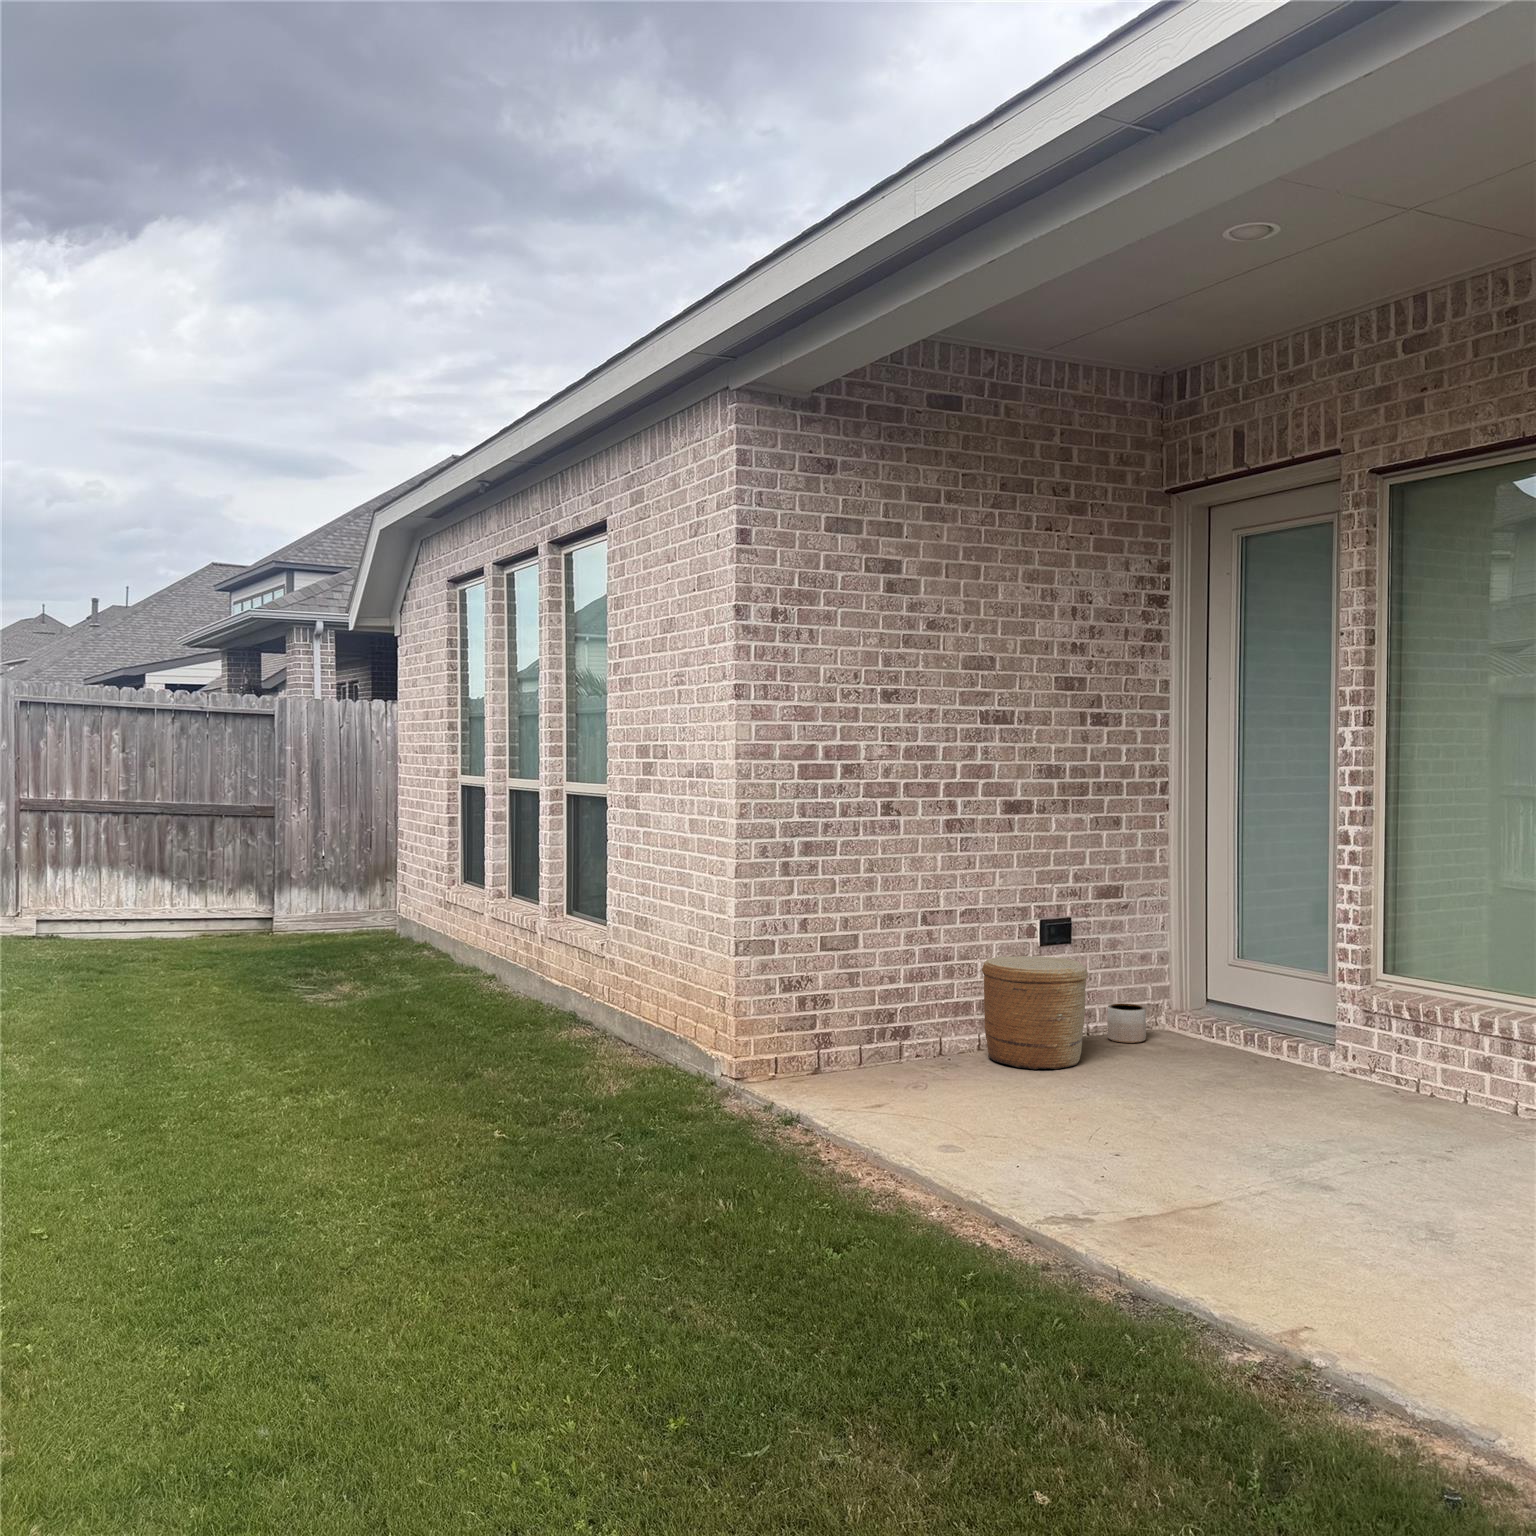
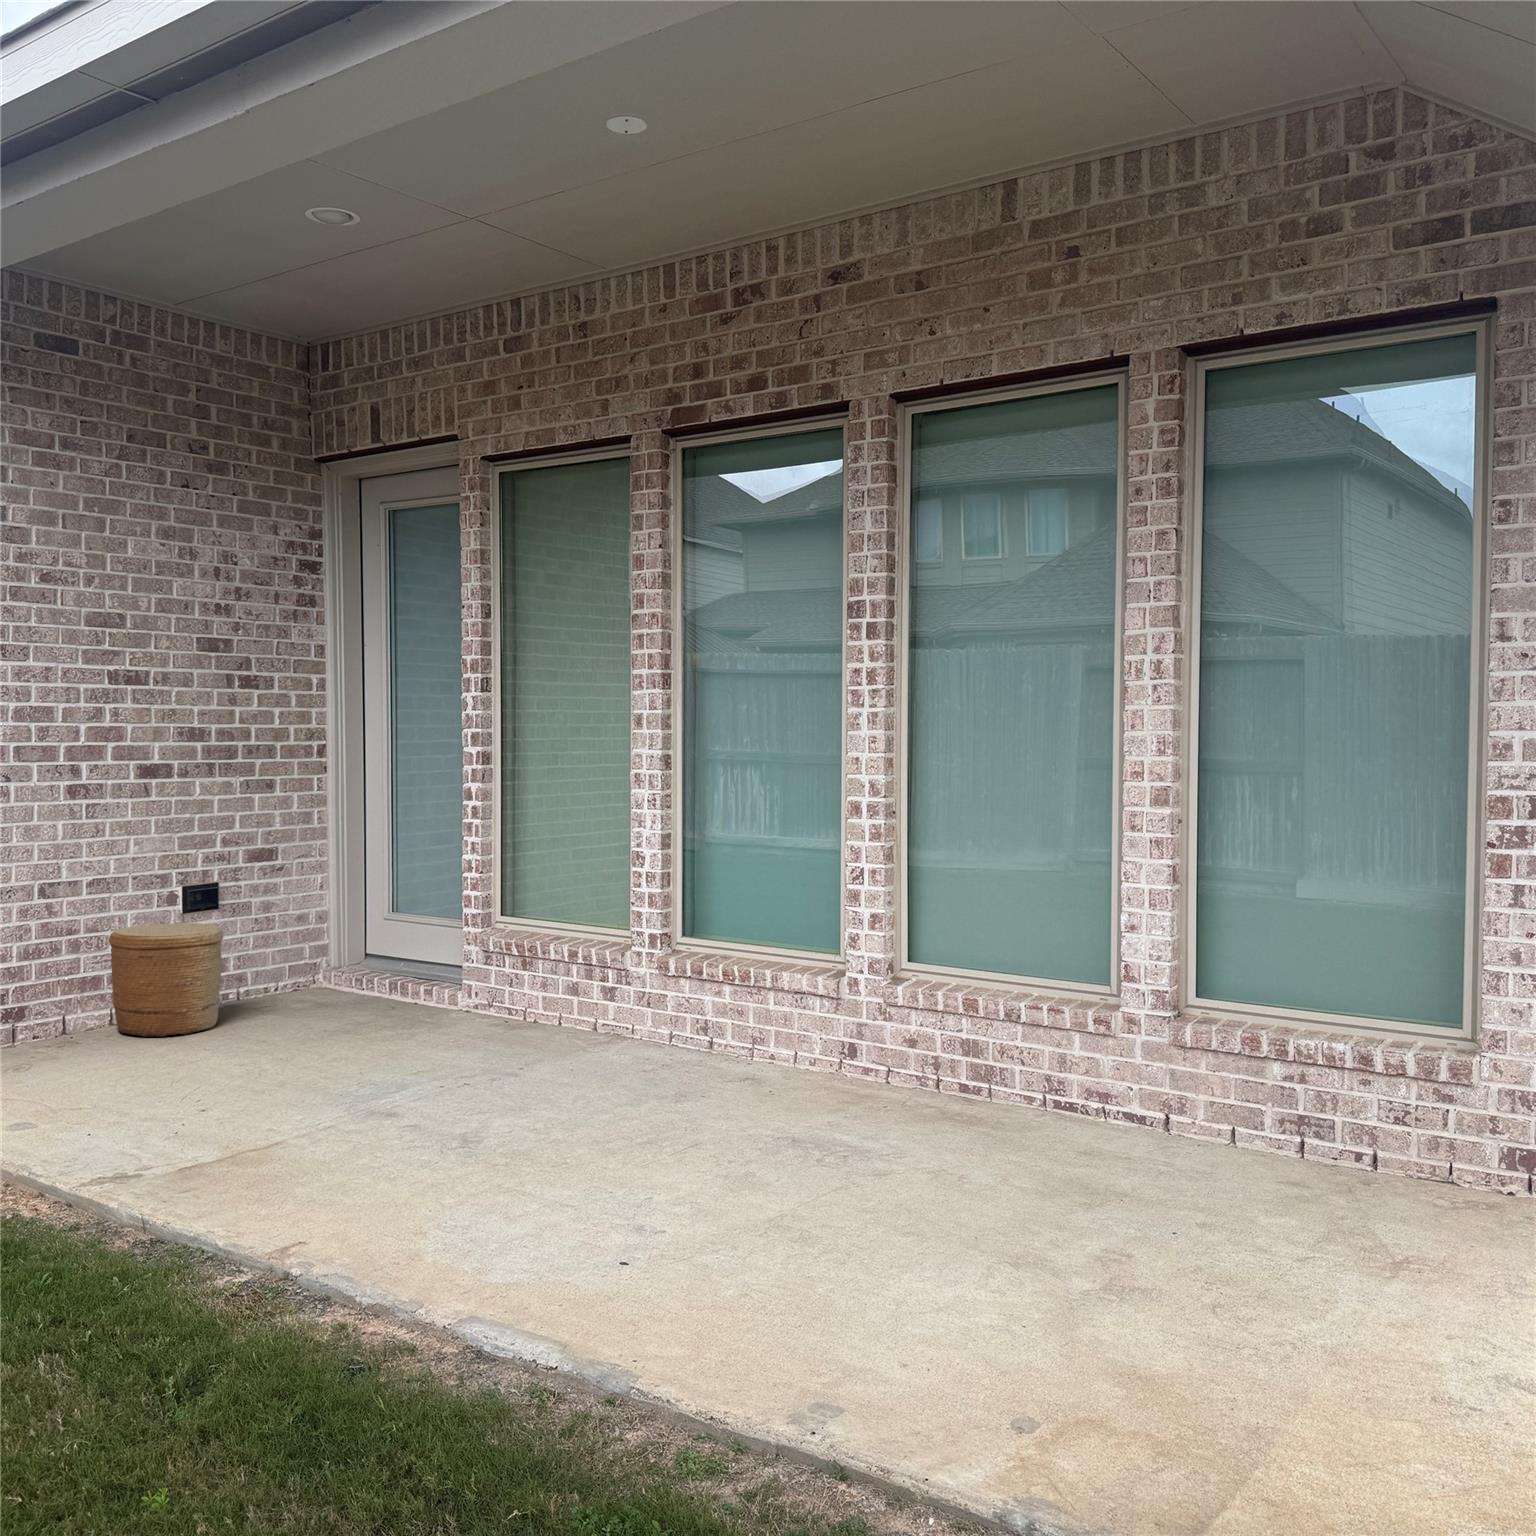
planter: present [1107,1004,1146,1043] -> none [258,965,297,1003]

